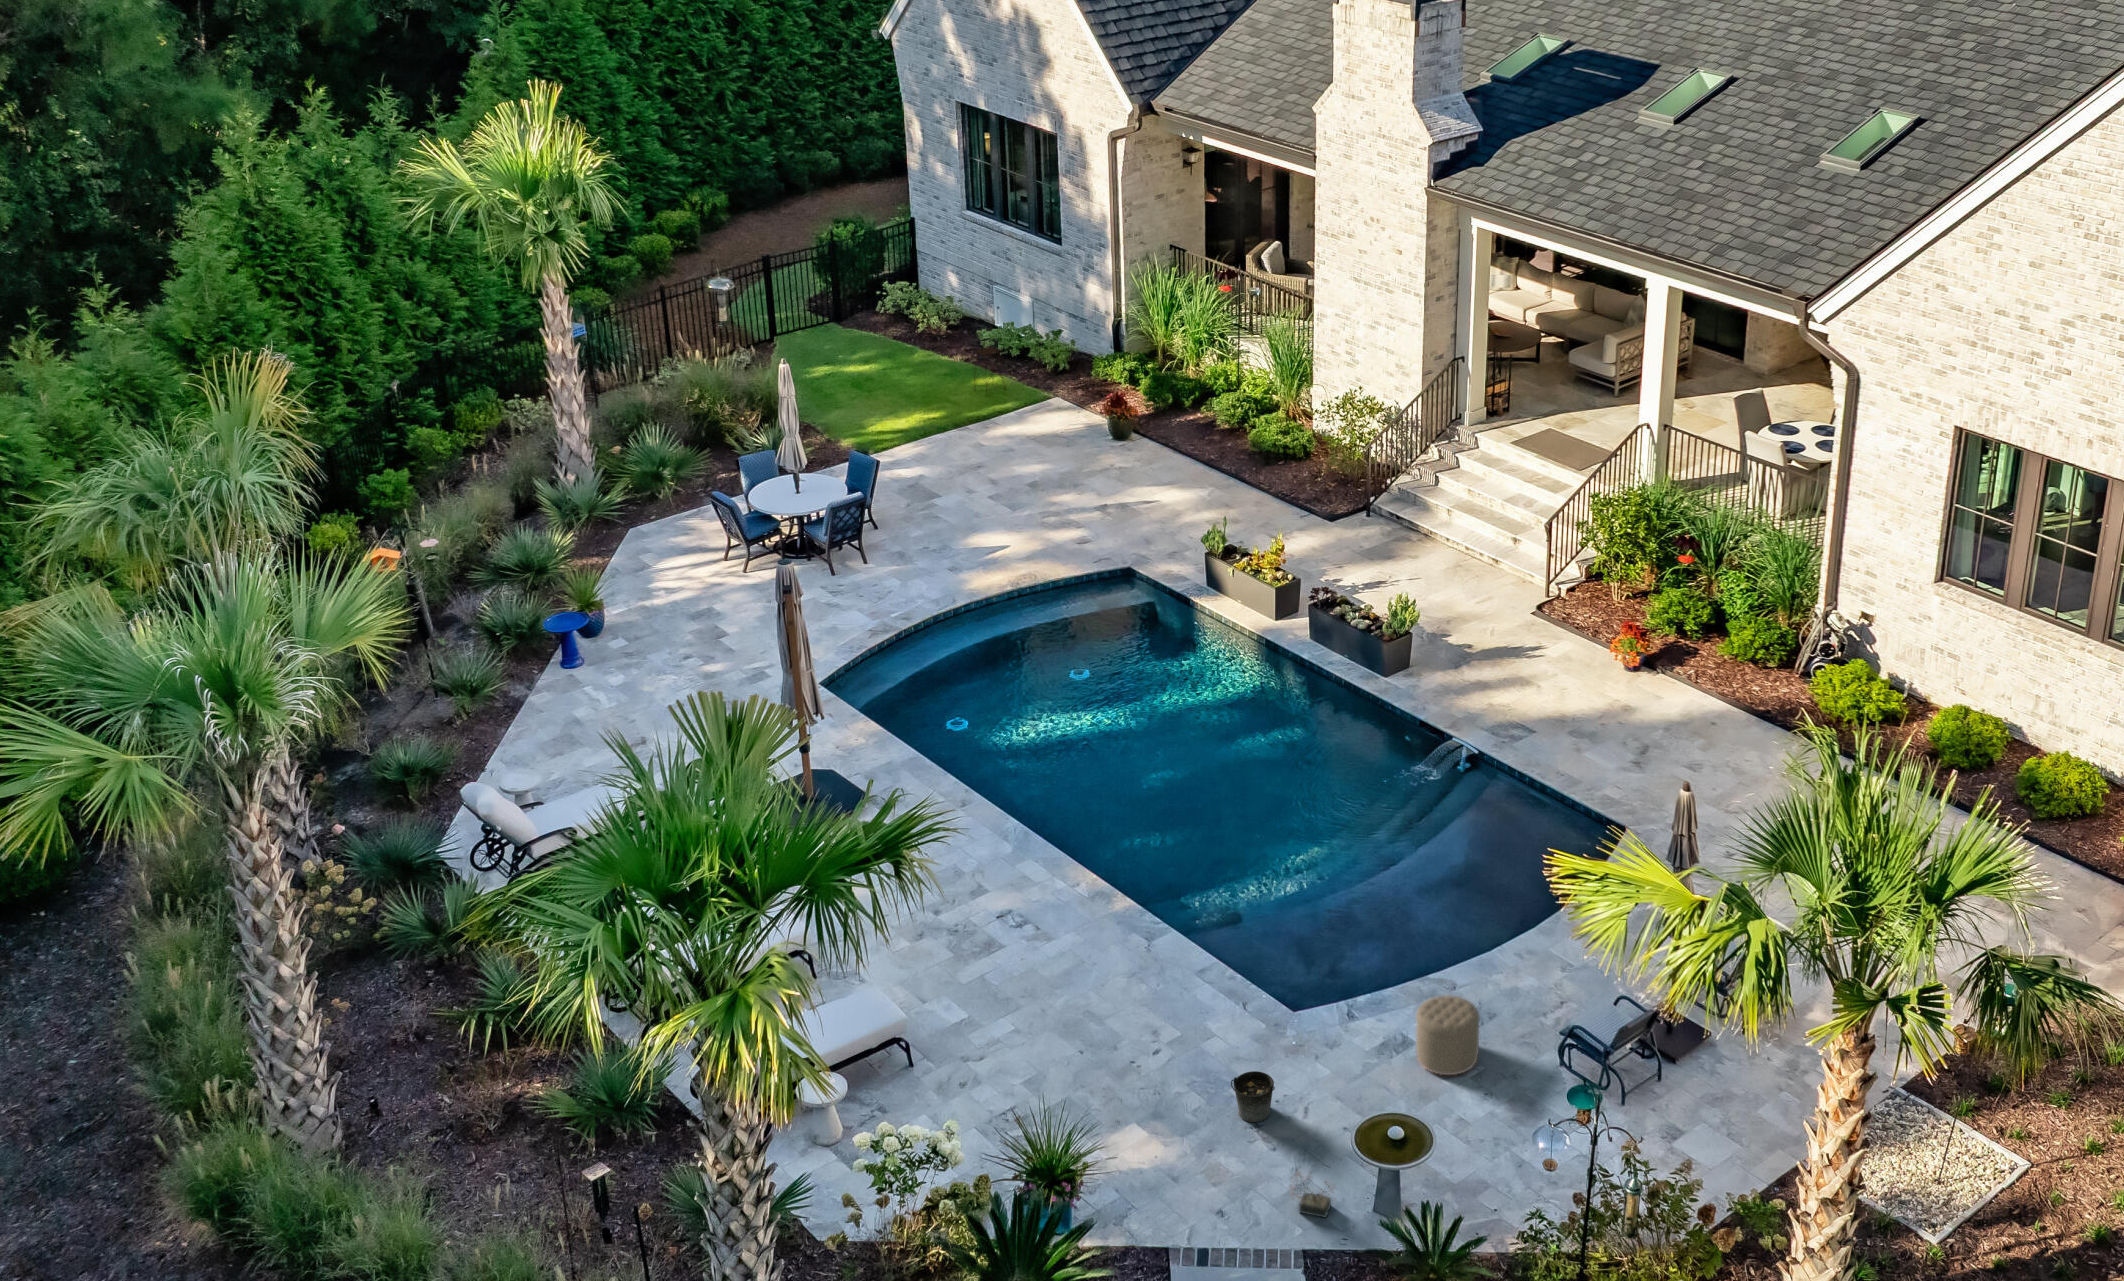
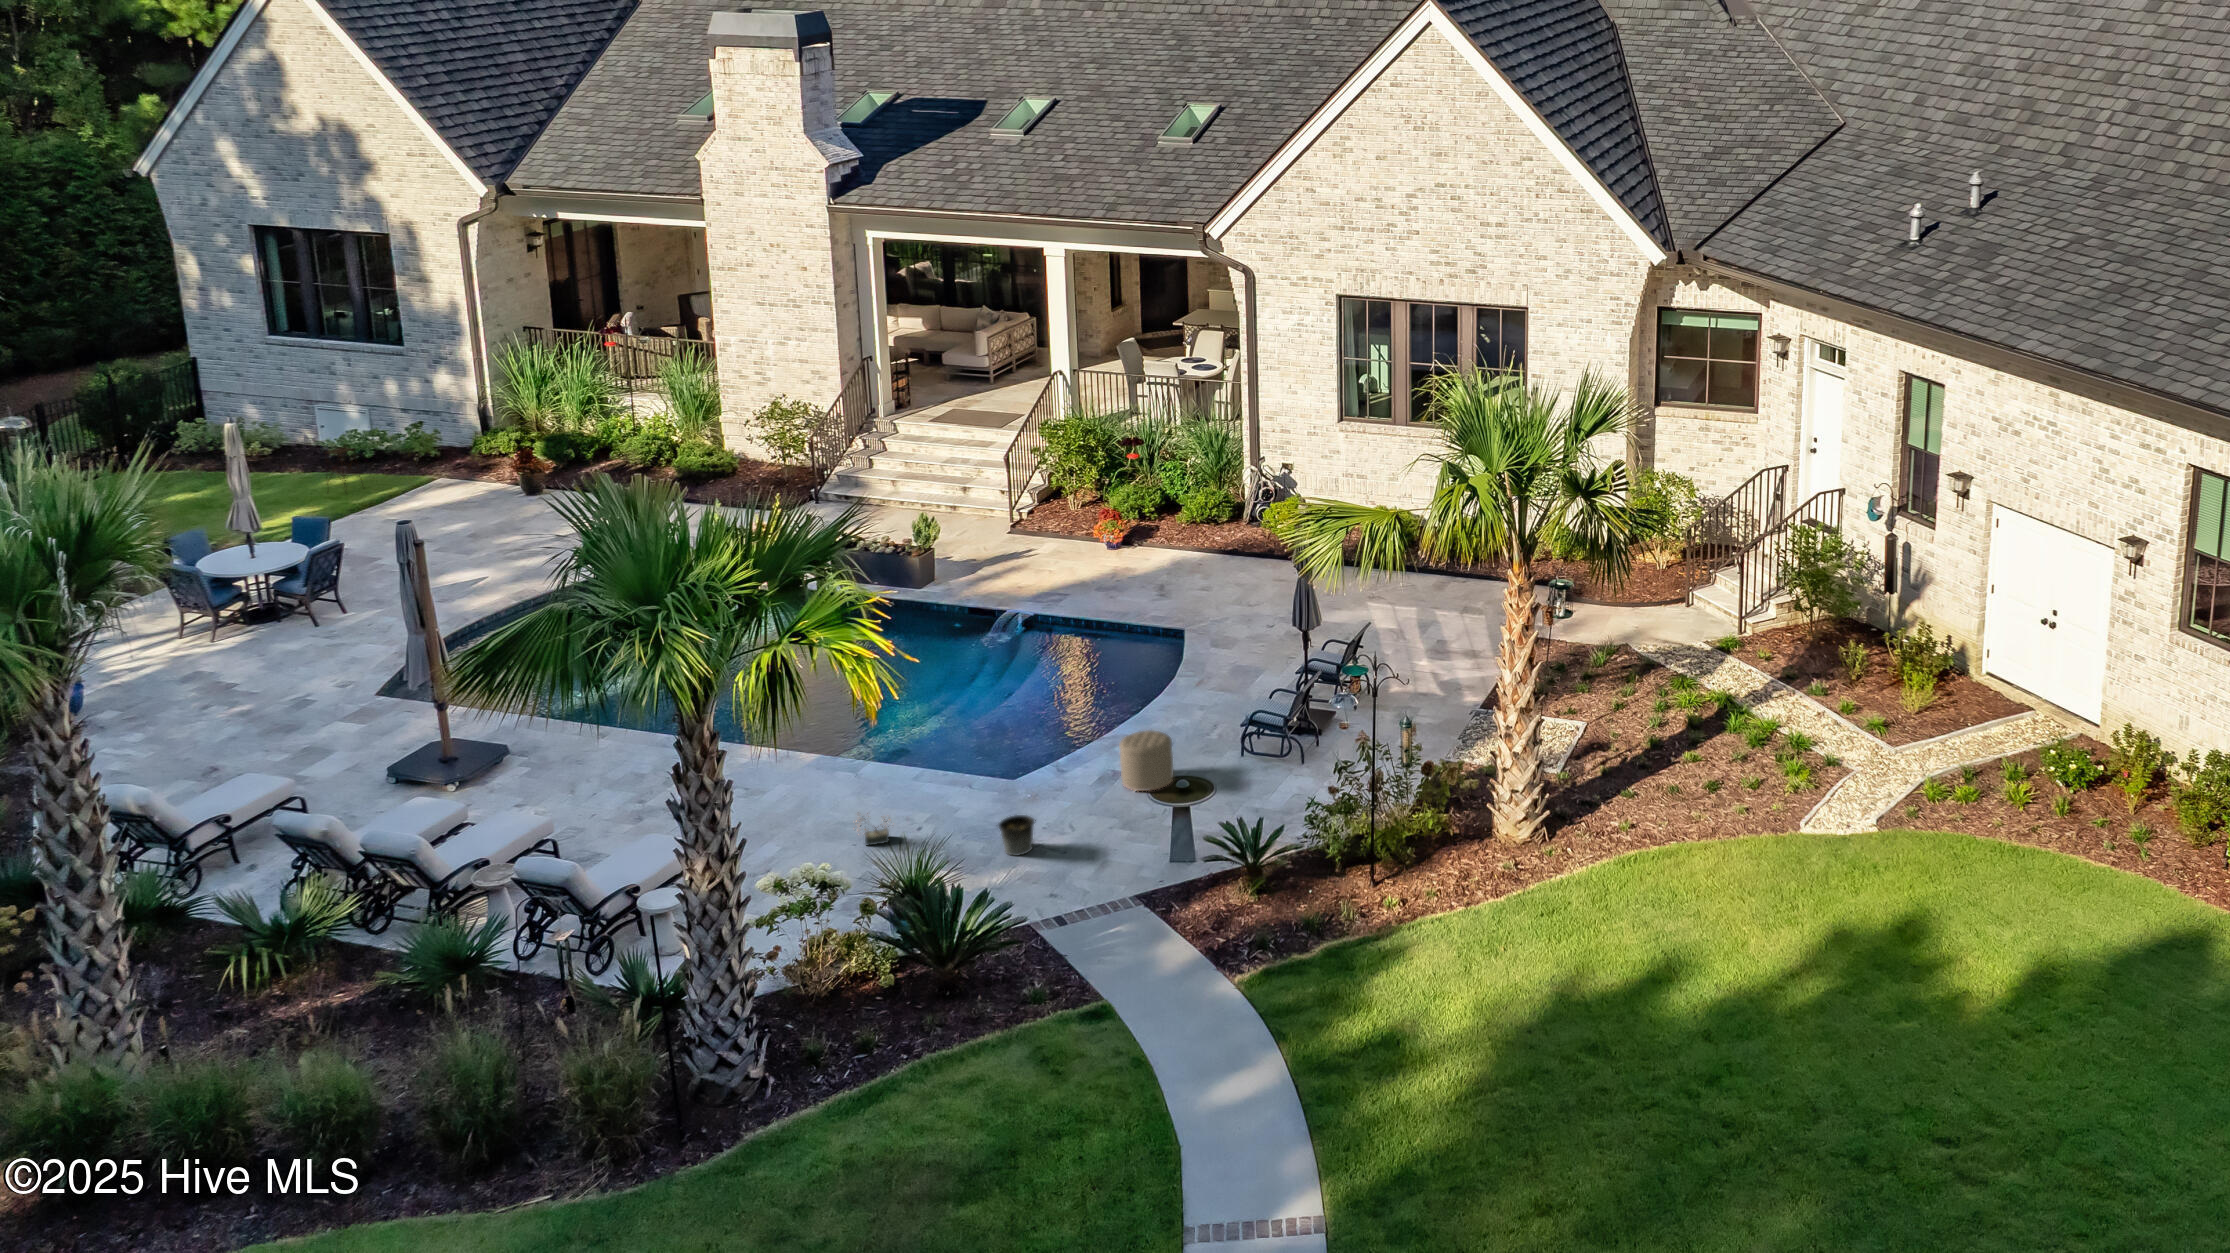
decorative plant: present [1291,1173,1336,1217] -> present [853,817,891,845]

